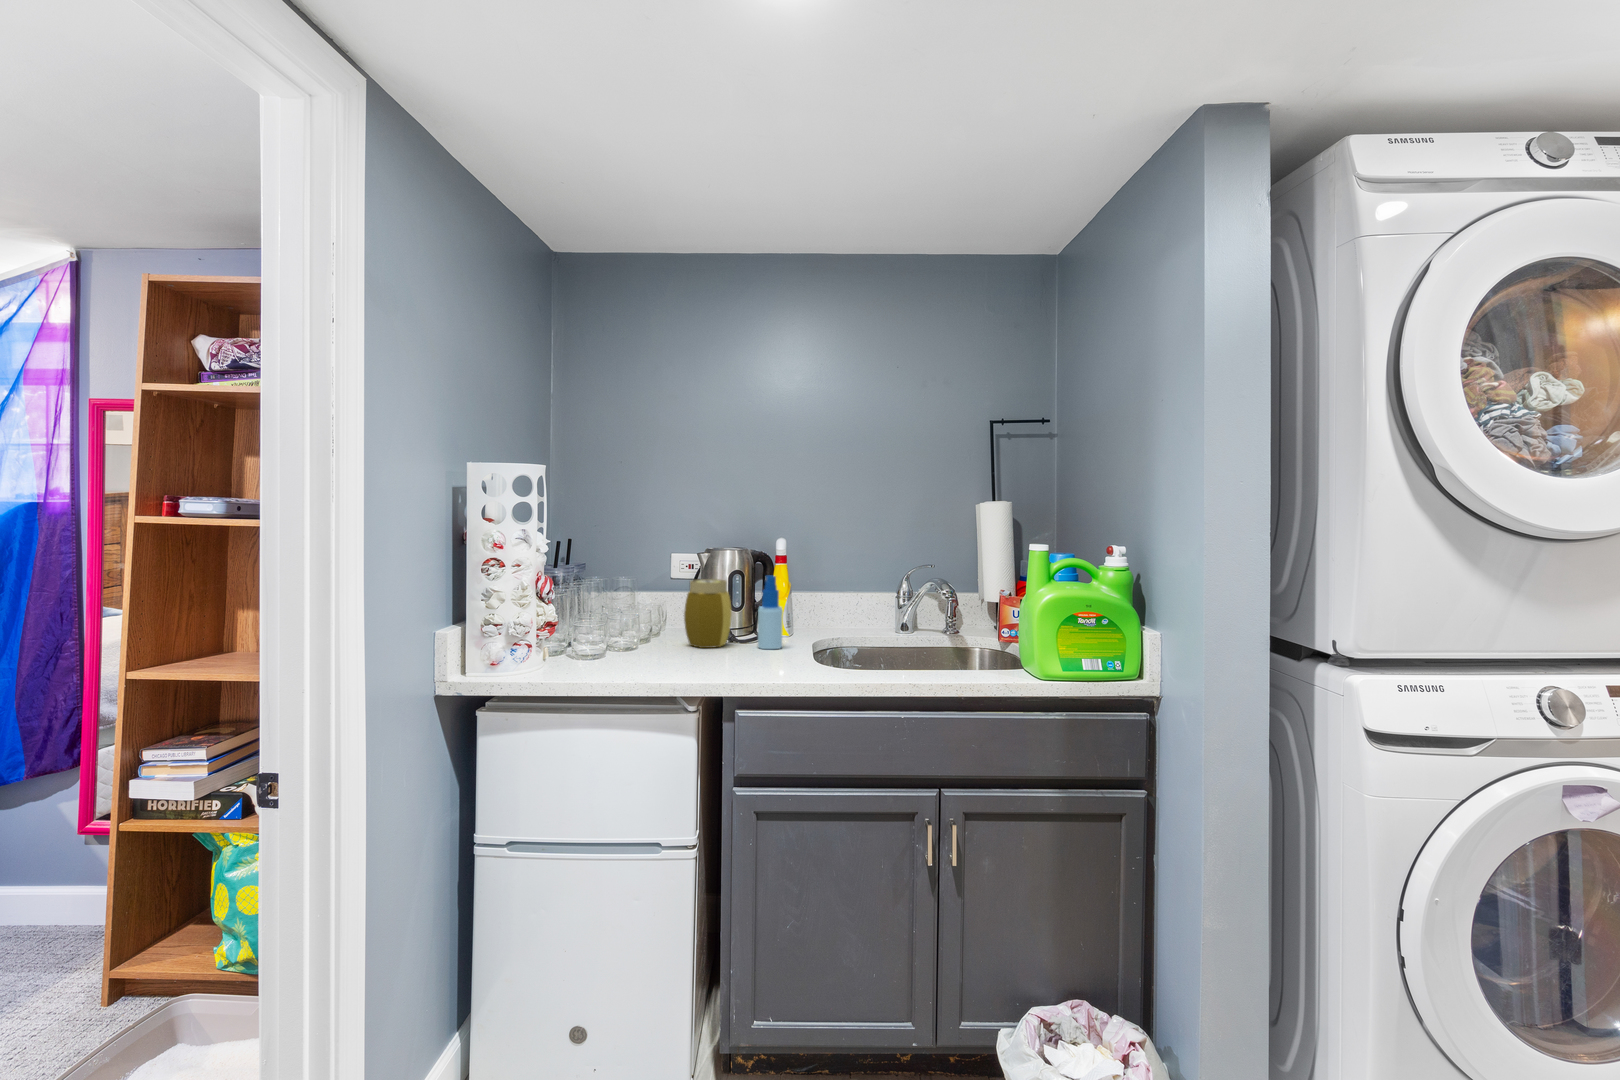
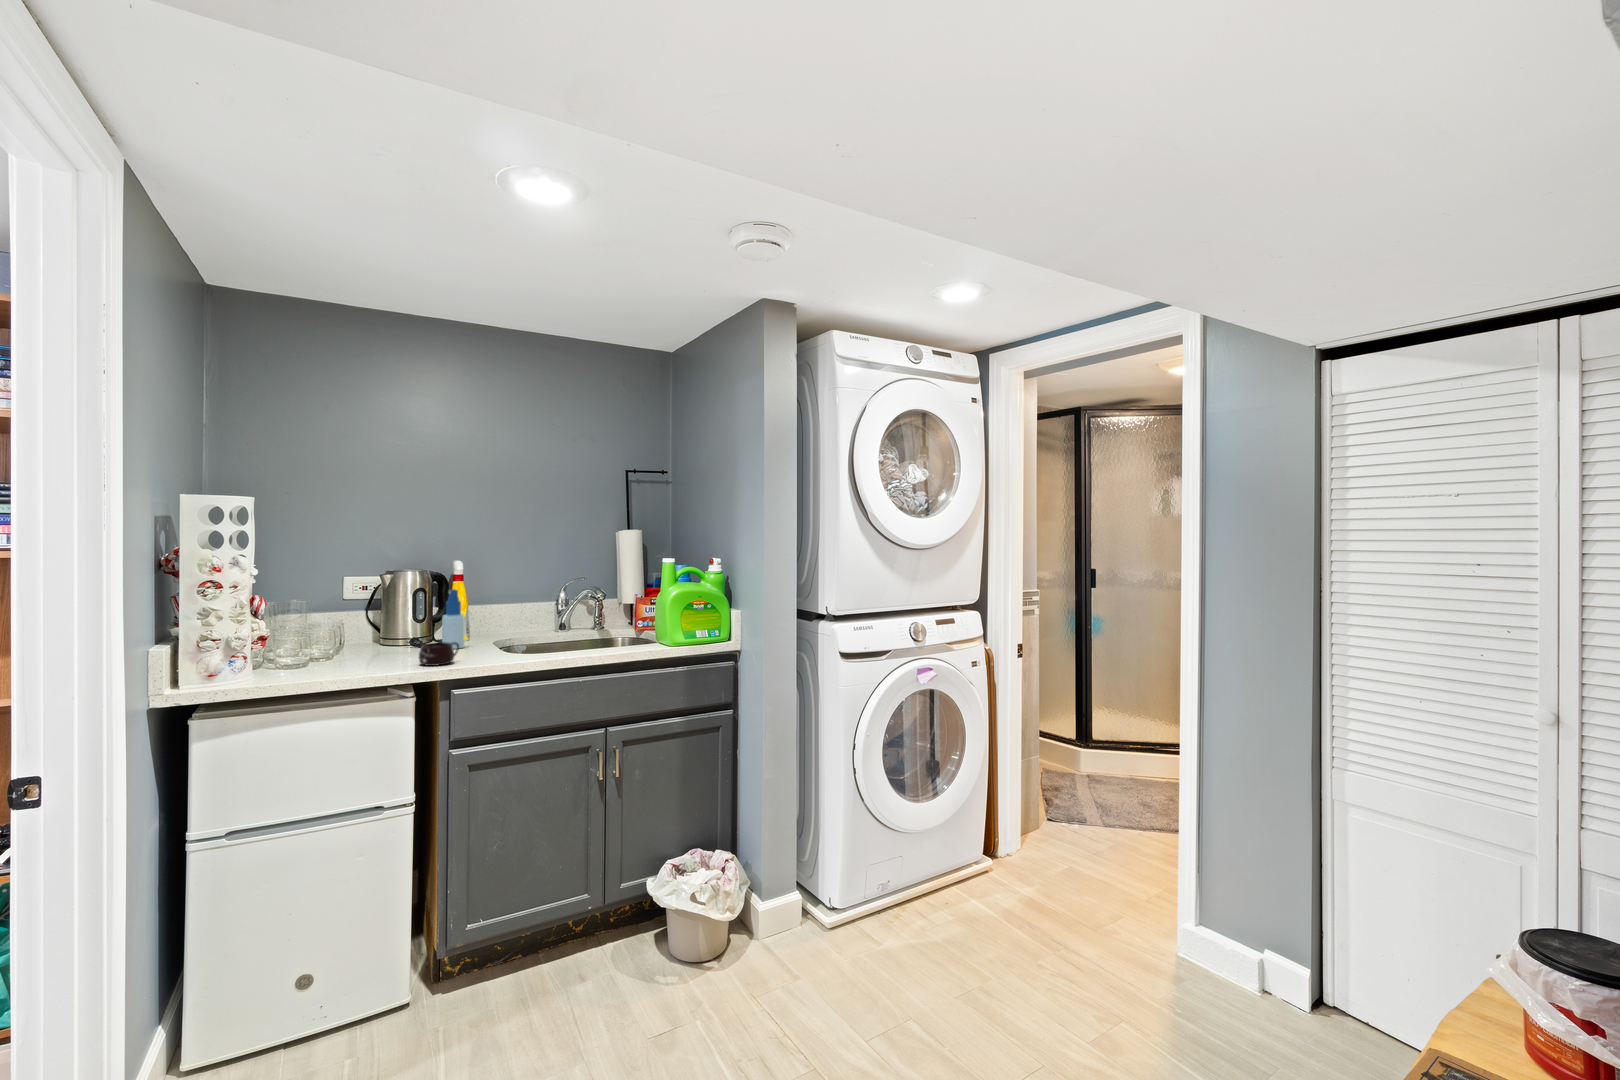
jar: present [684,579,732,648] -> none [373,595,416,653]
mug: none [707,645,756,676] -> present [419,642,459,666]

